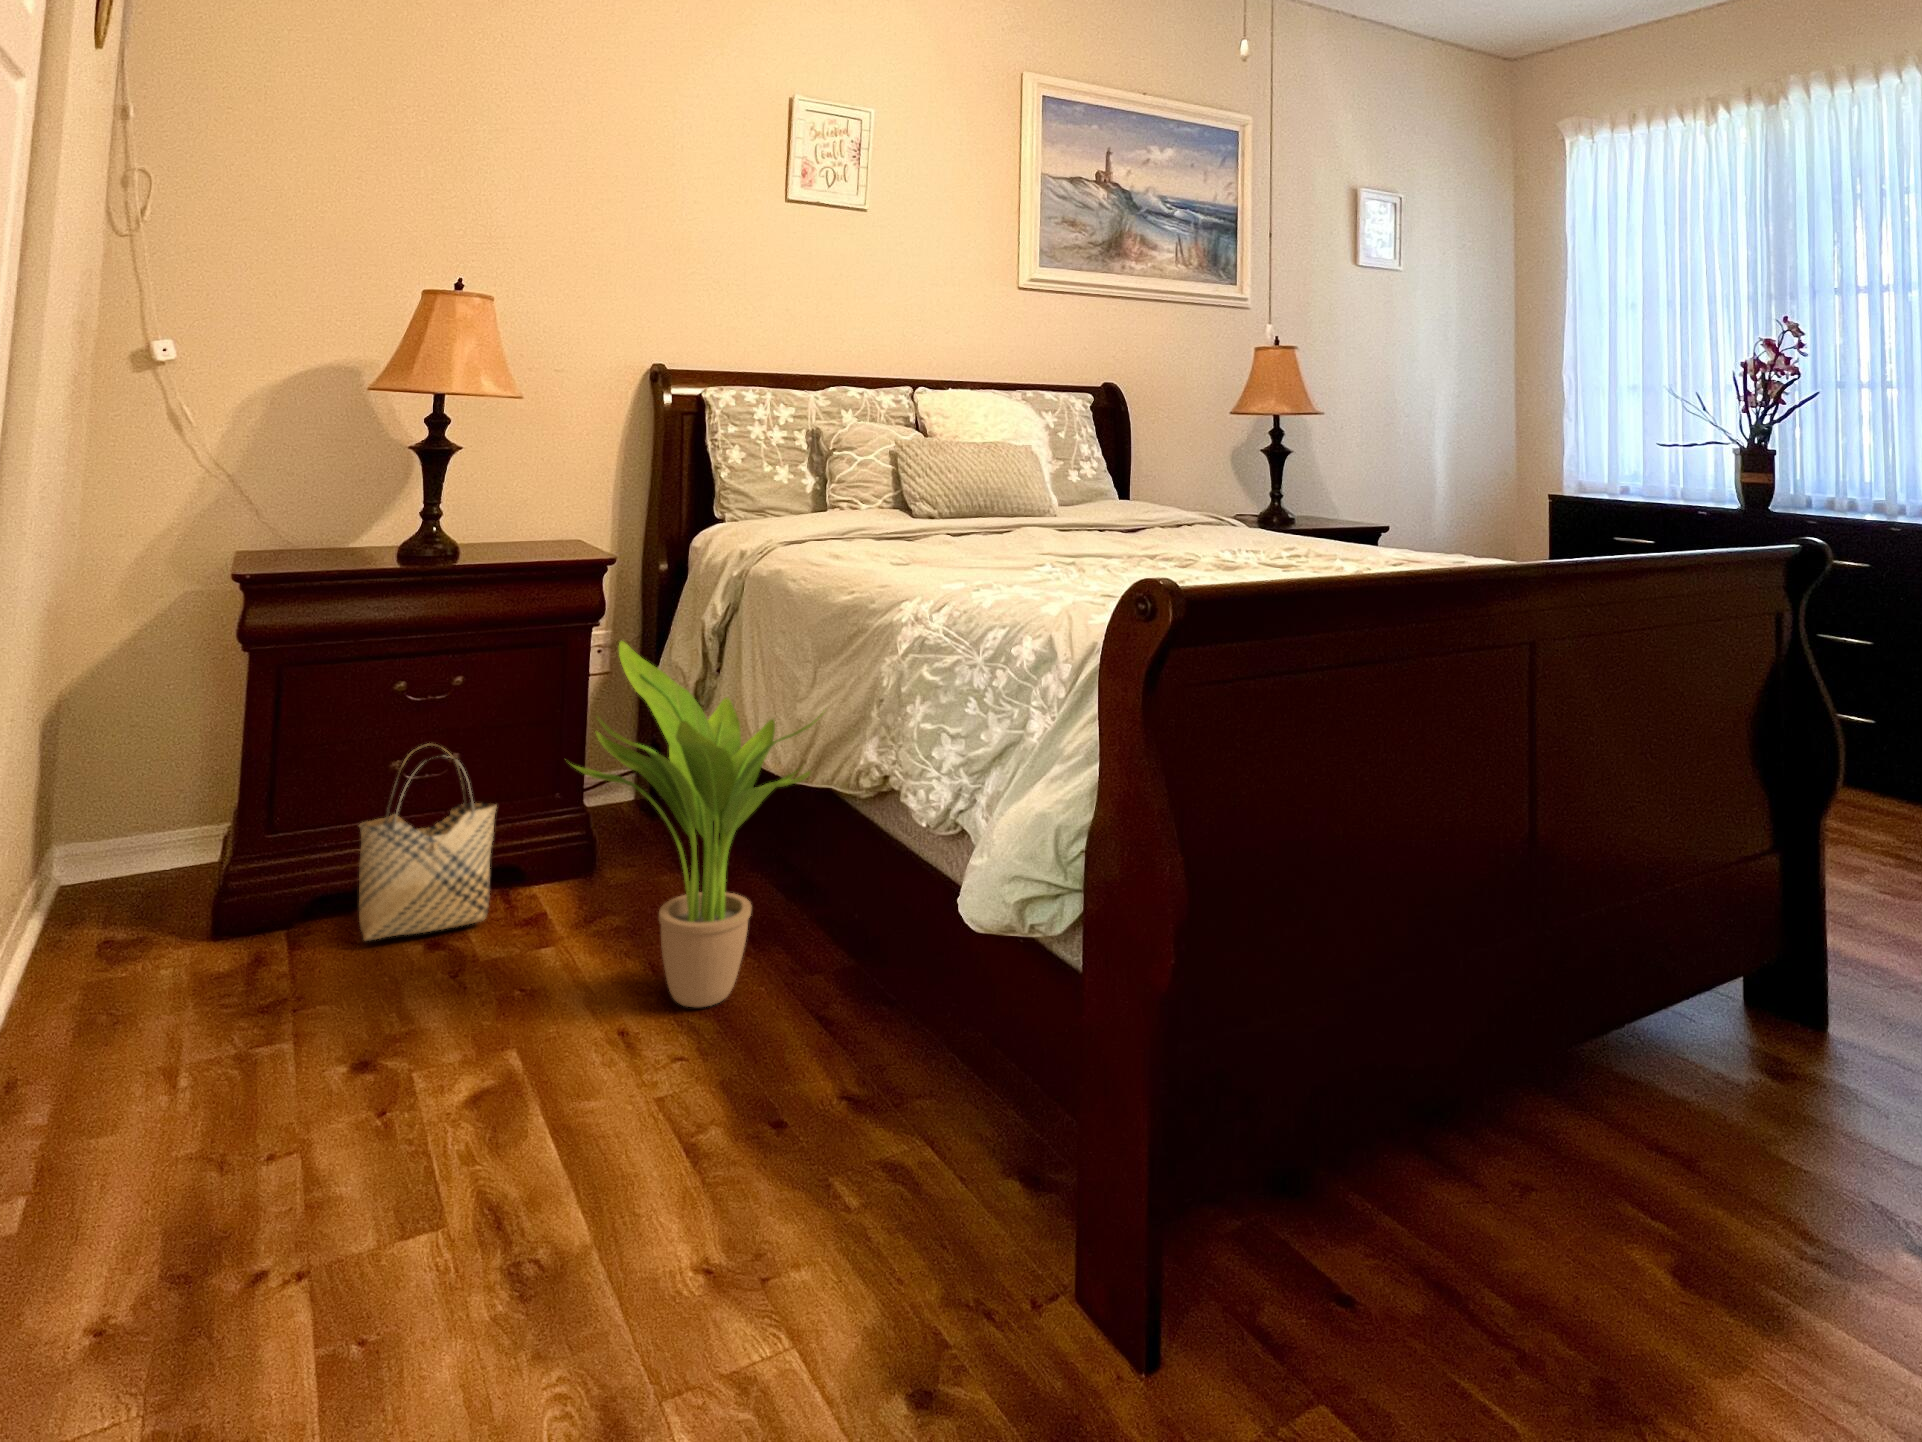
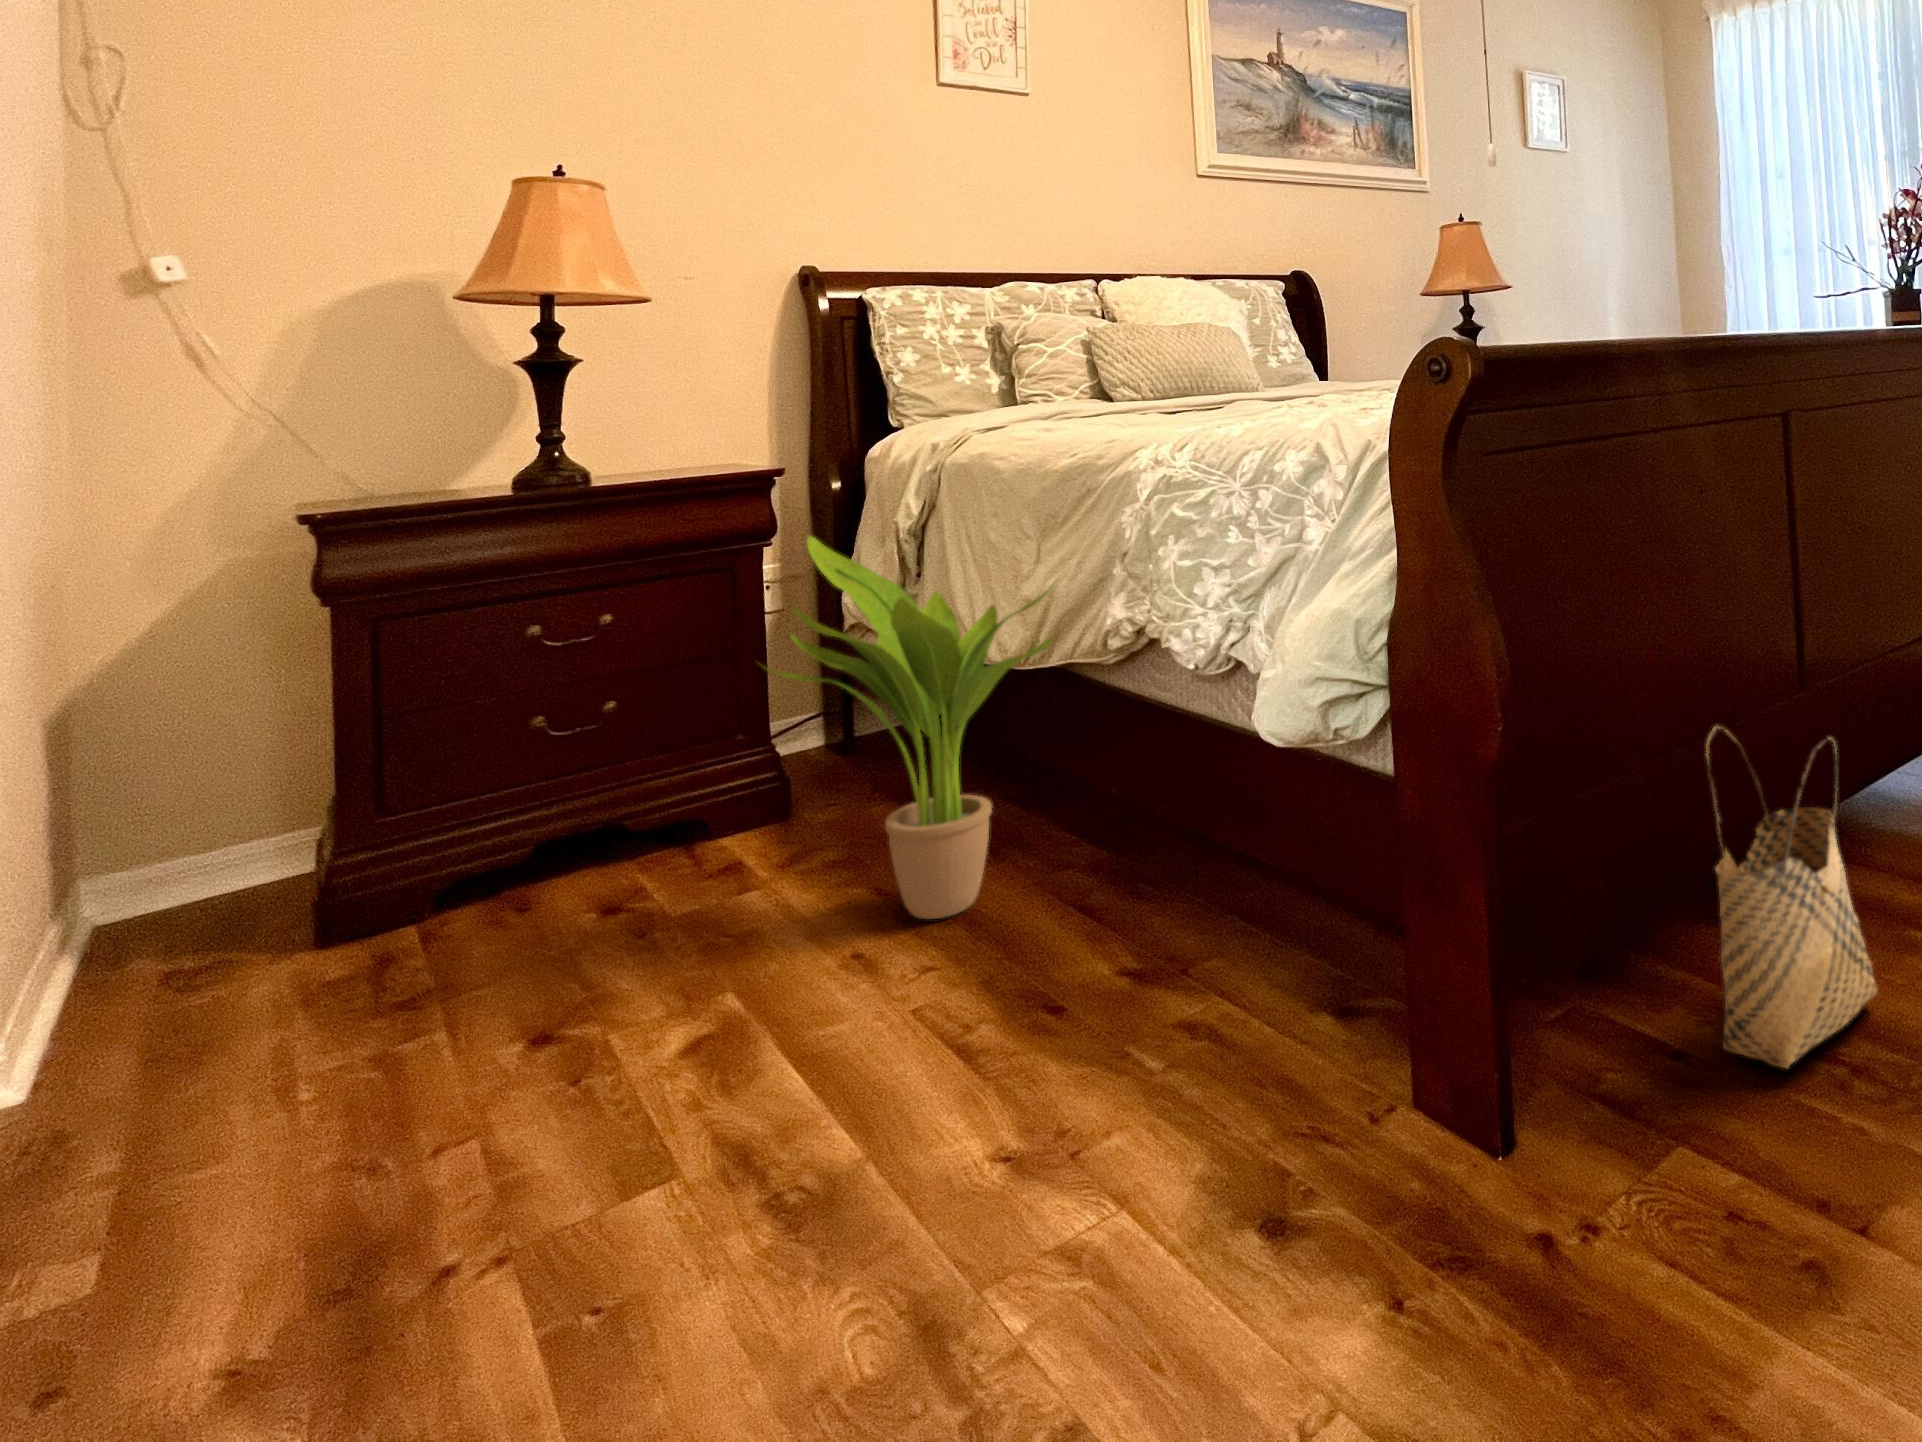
woven basket: present [359,743,497,941] -> present [1706,726,1877,1069]

